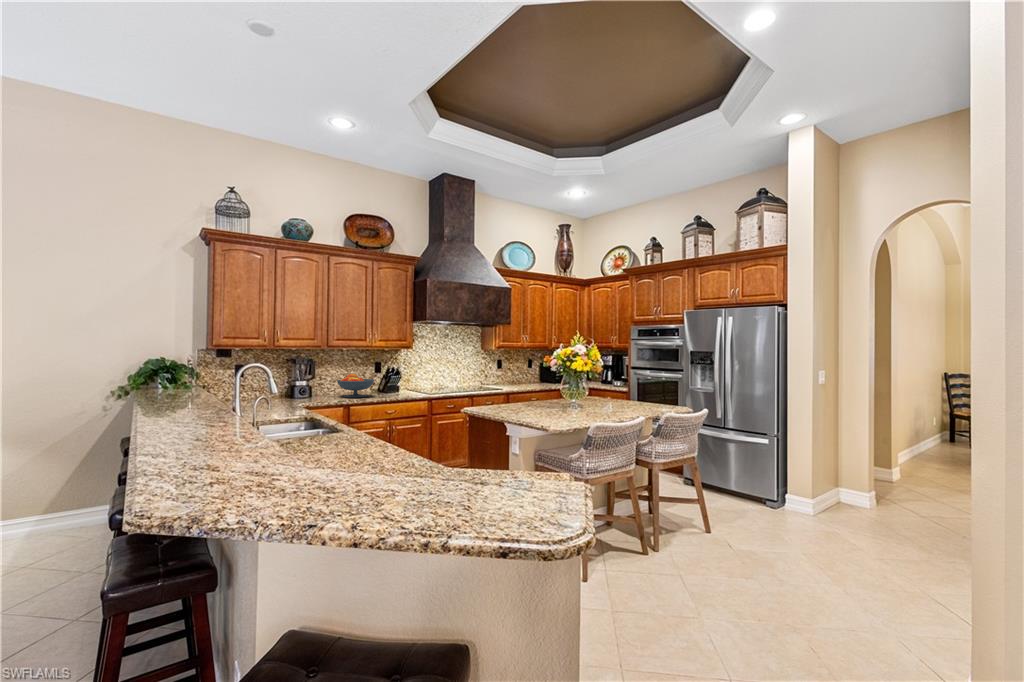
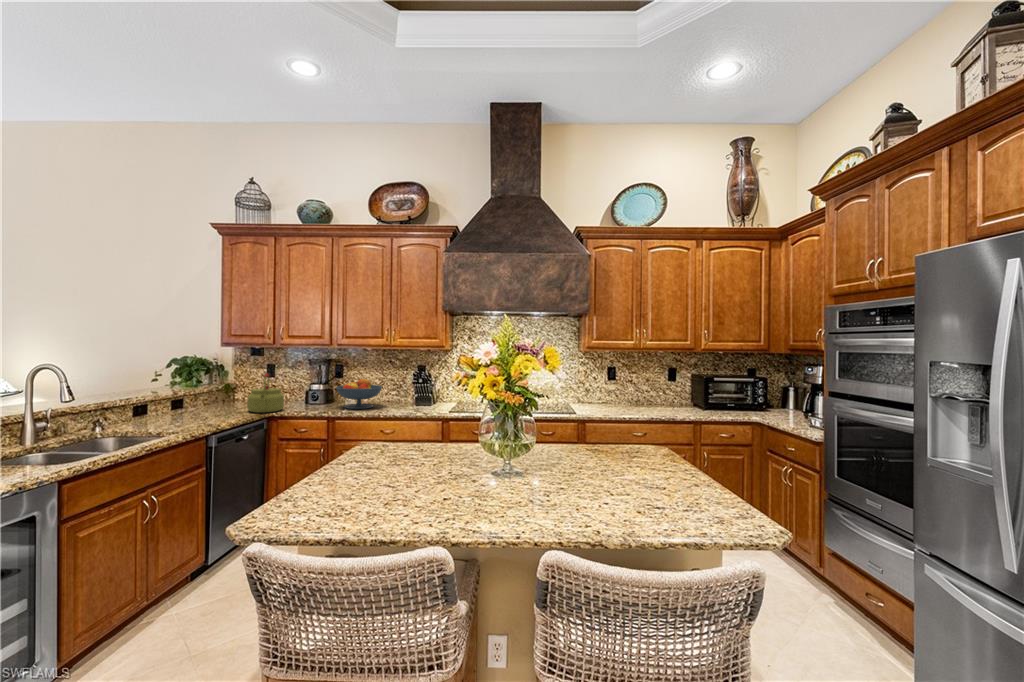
kettle: none [284,371,314,405] -> present [247,373,284,413]

